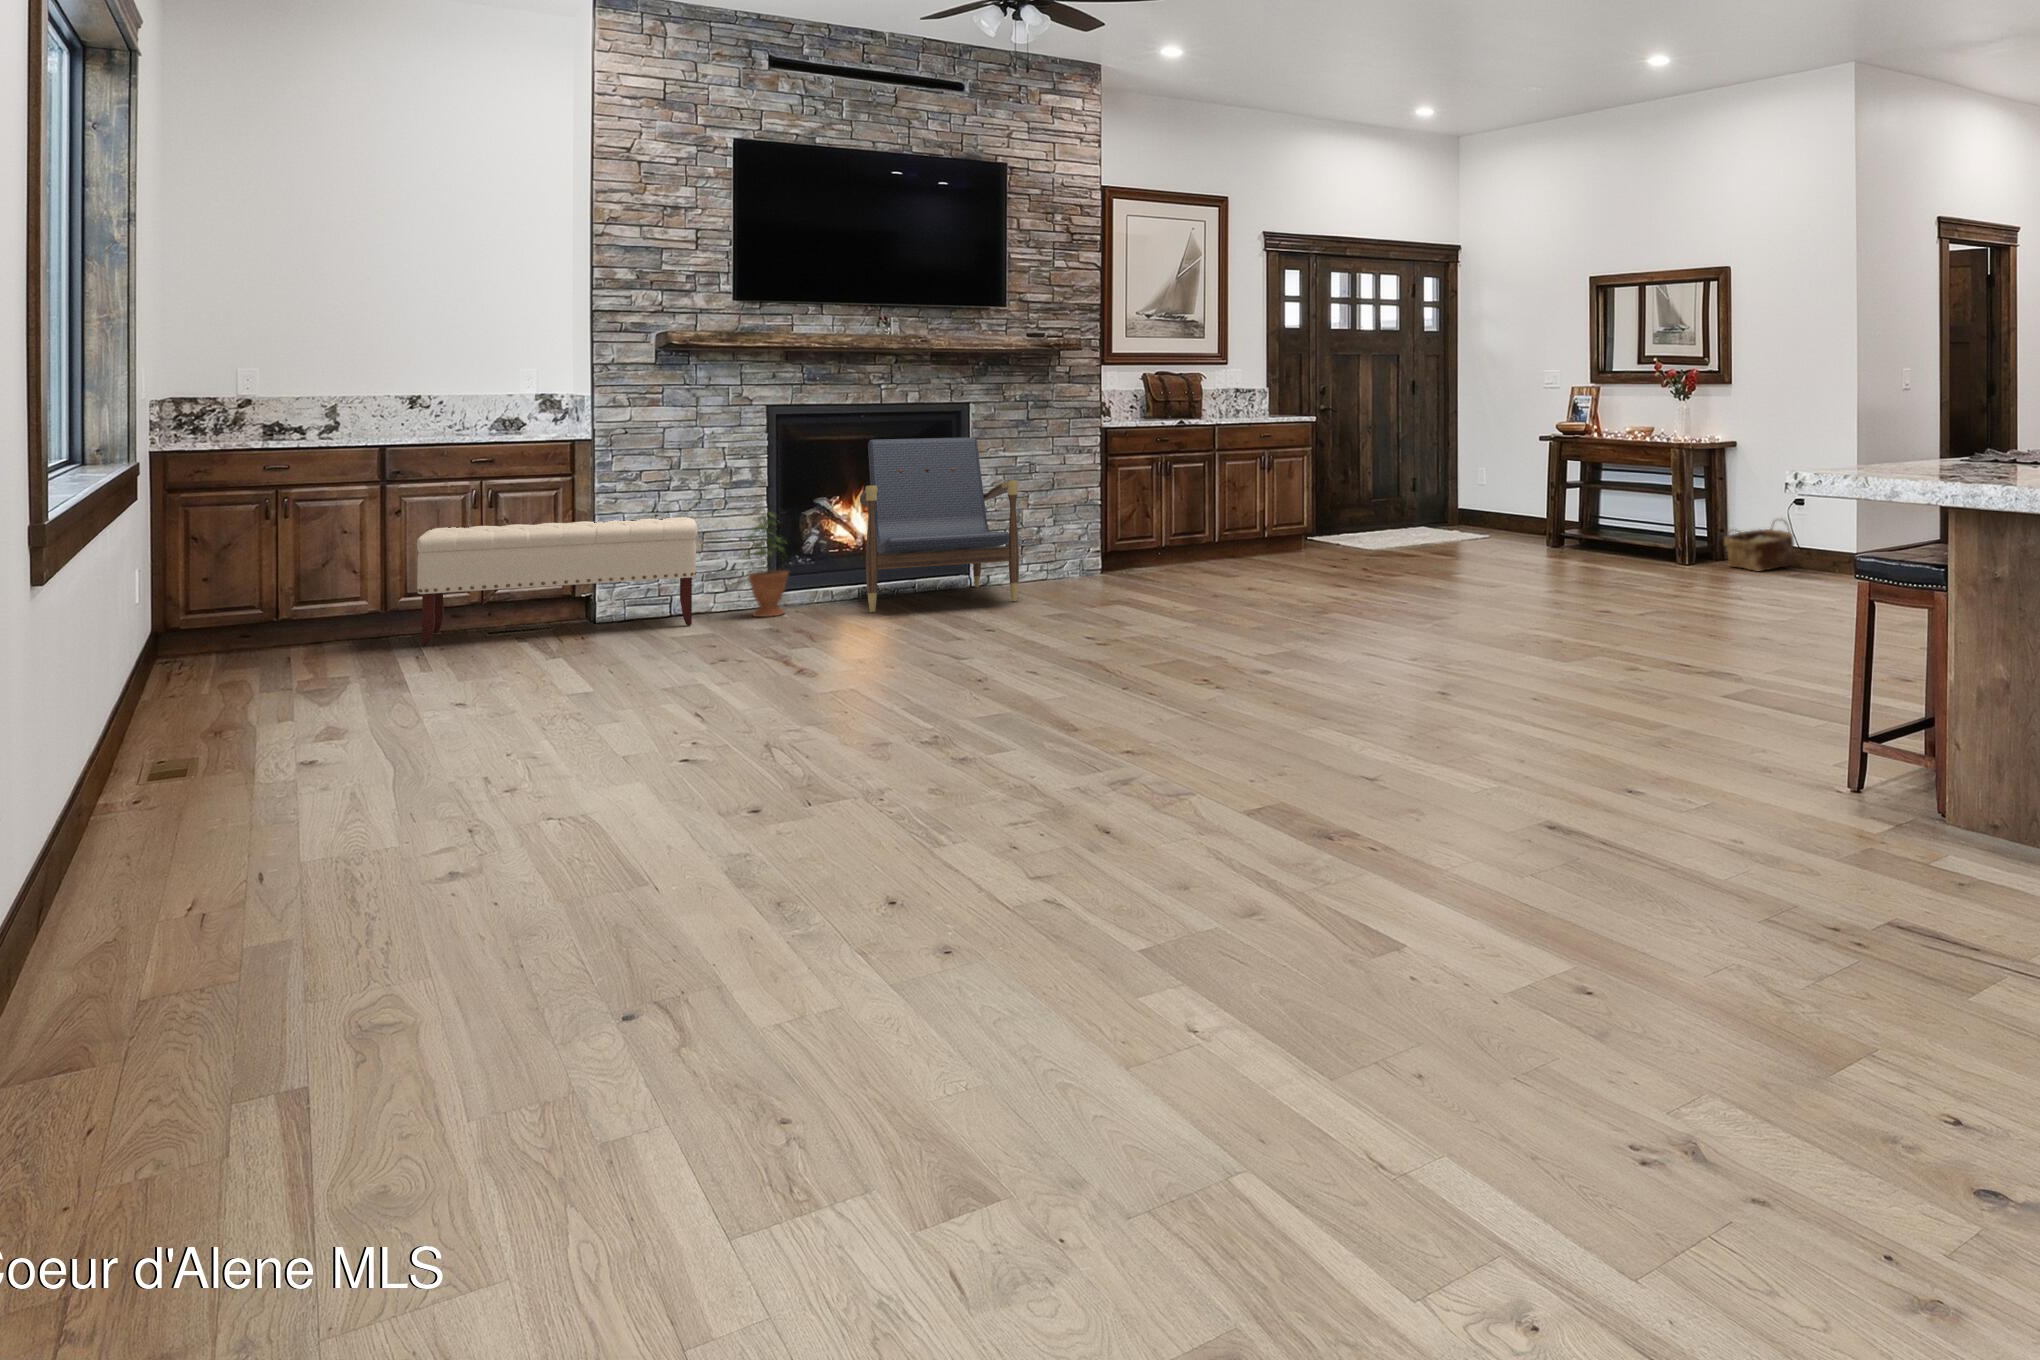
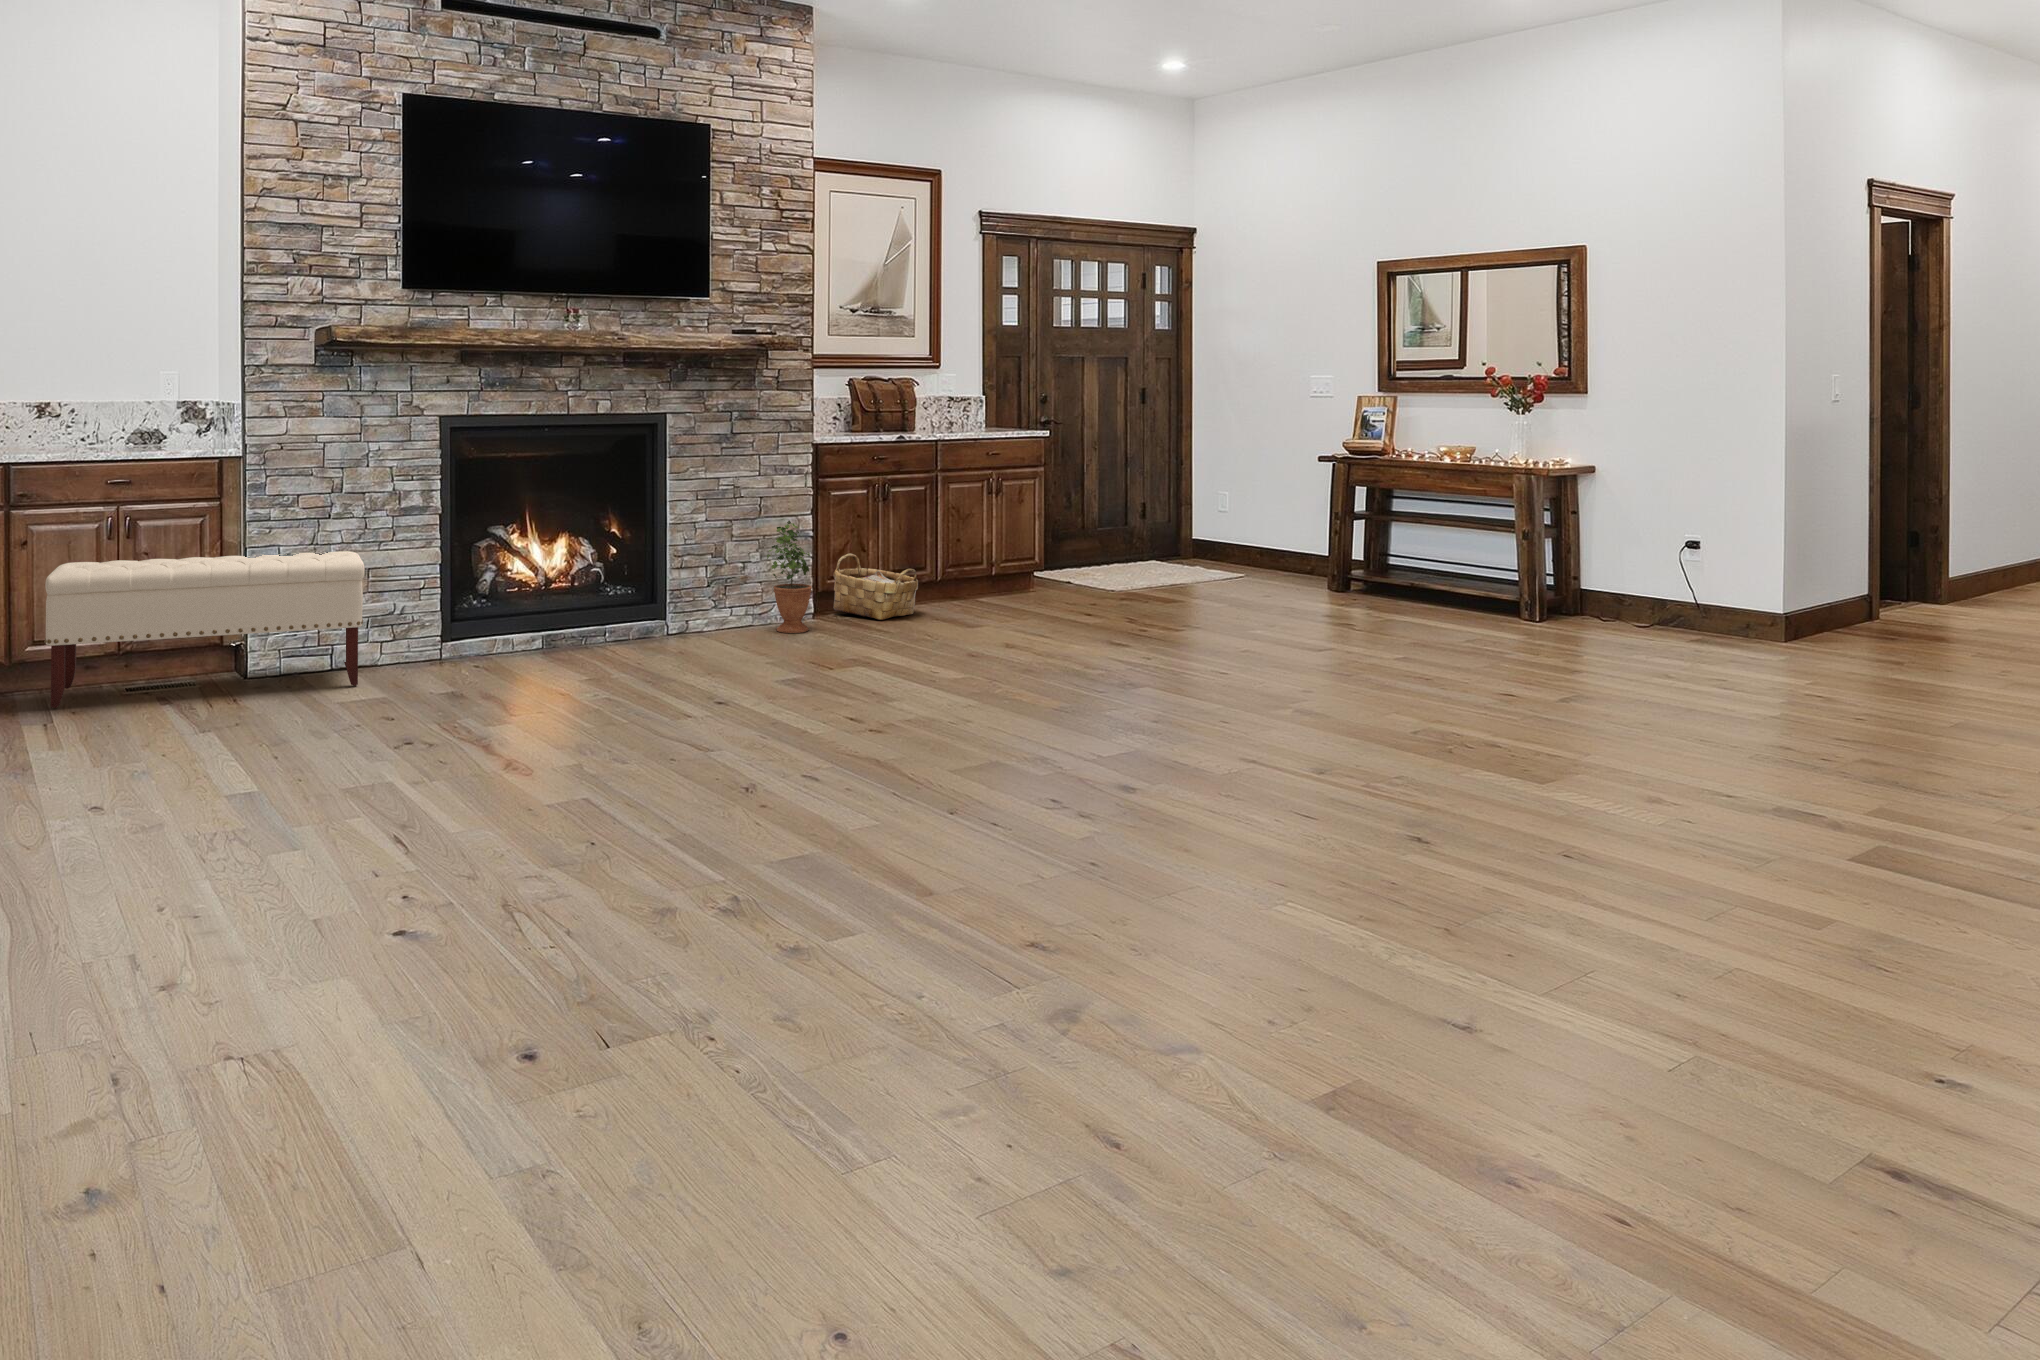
lounge chair: present [860,437,1019,612] -> none [551,455,734,671]
potted plant: present [746,512,788,617] -> present [767,521,812,633]
woven basket: present [1725,520,1795,571] -> present [833,554,918,620]

